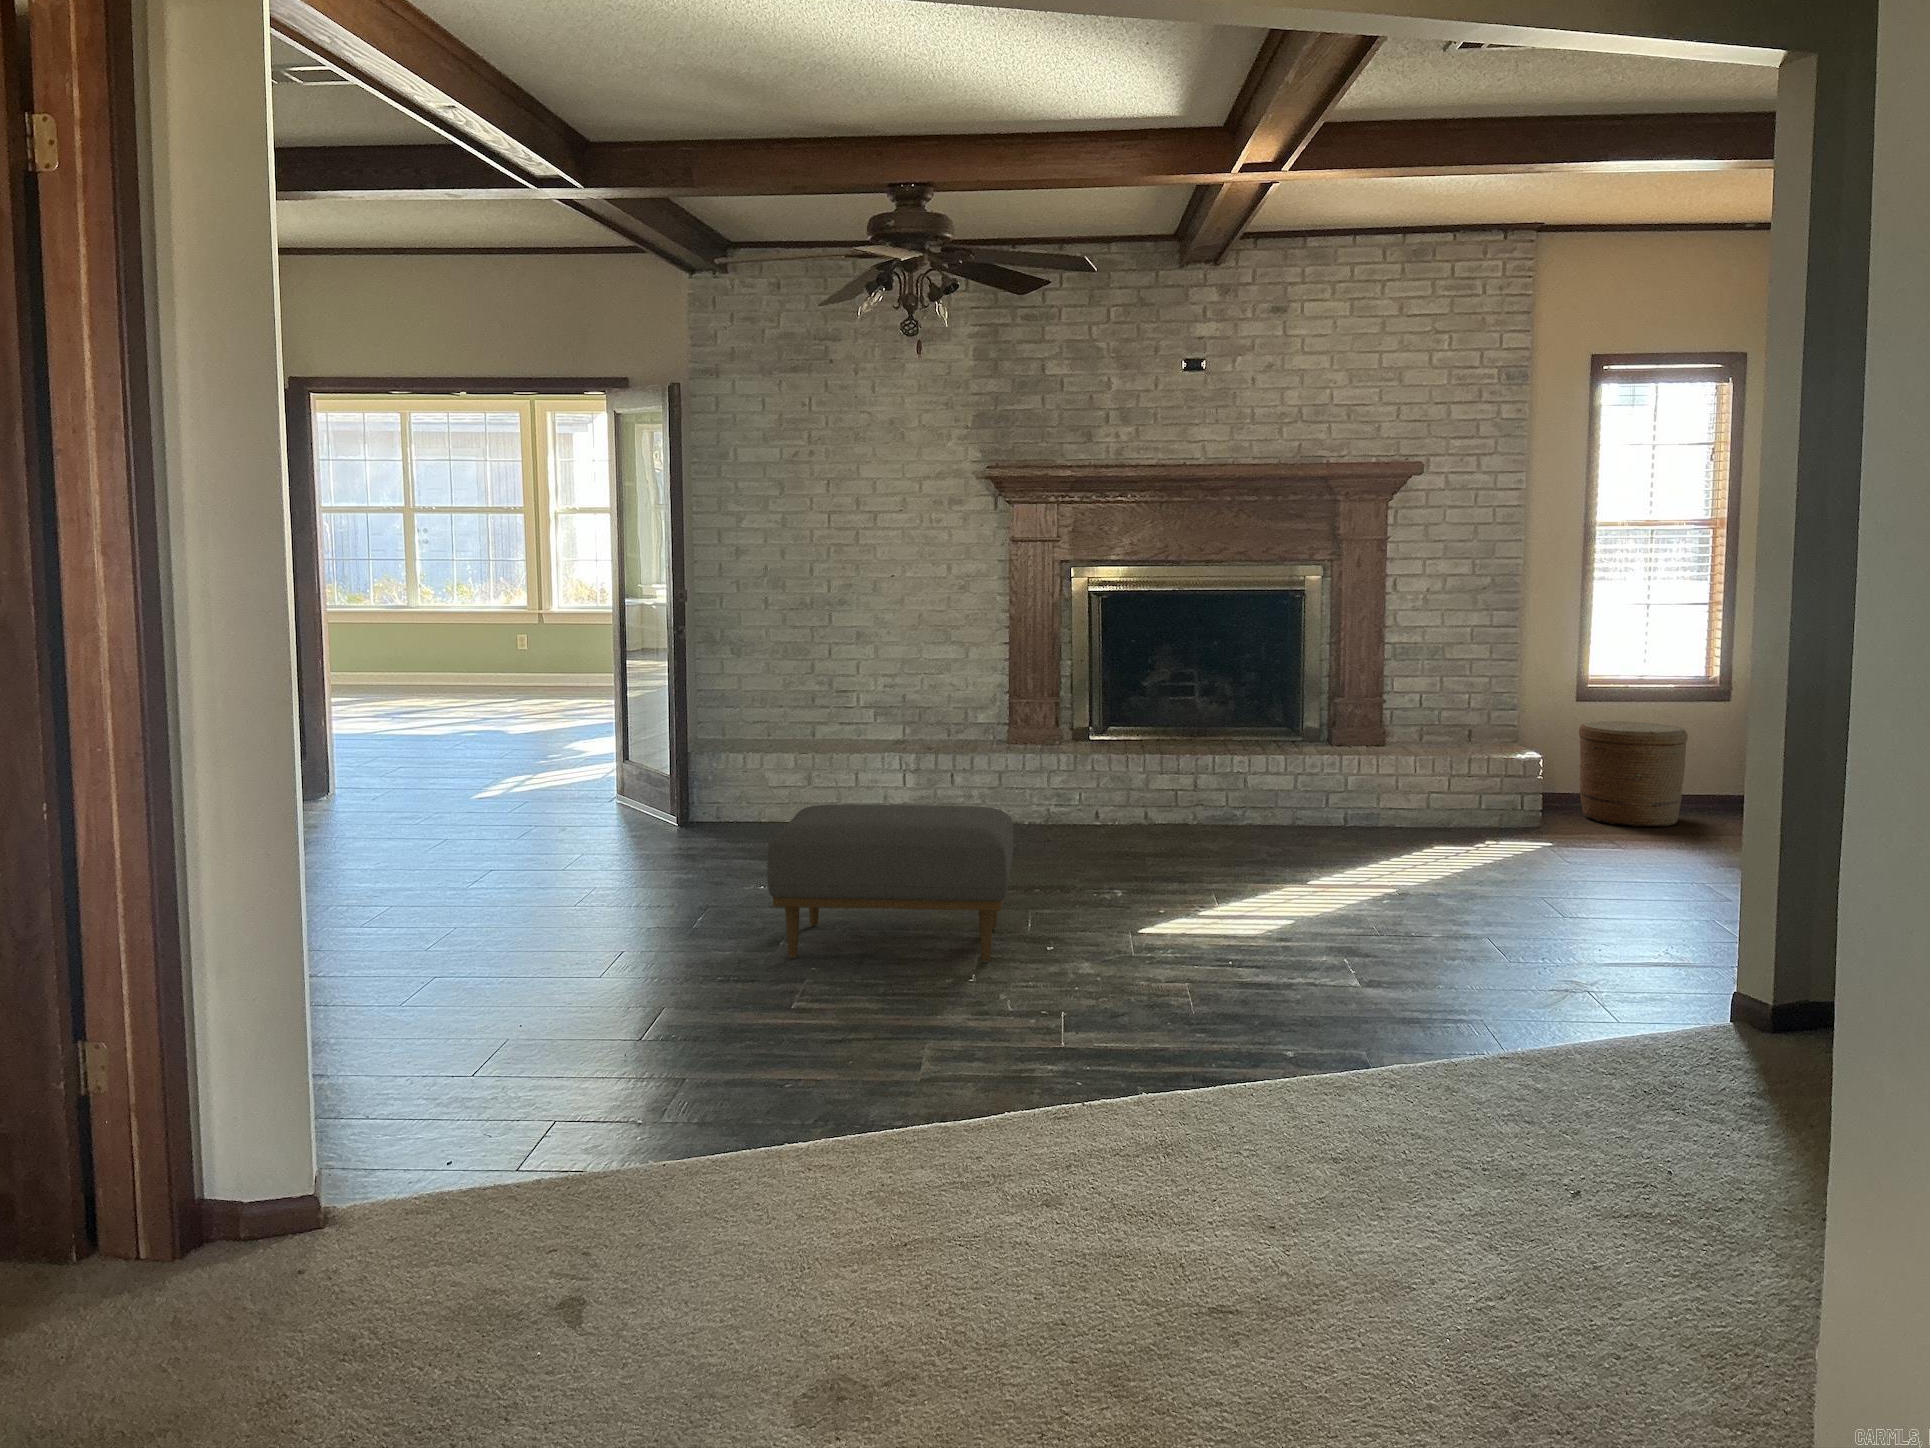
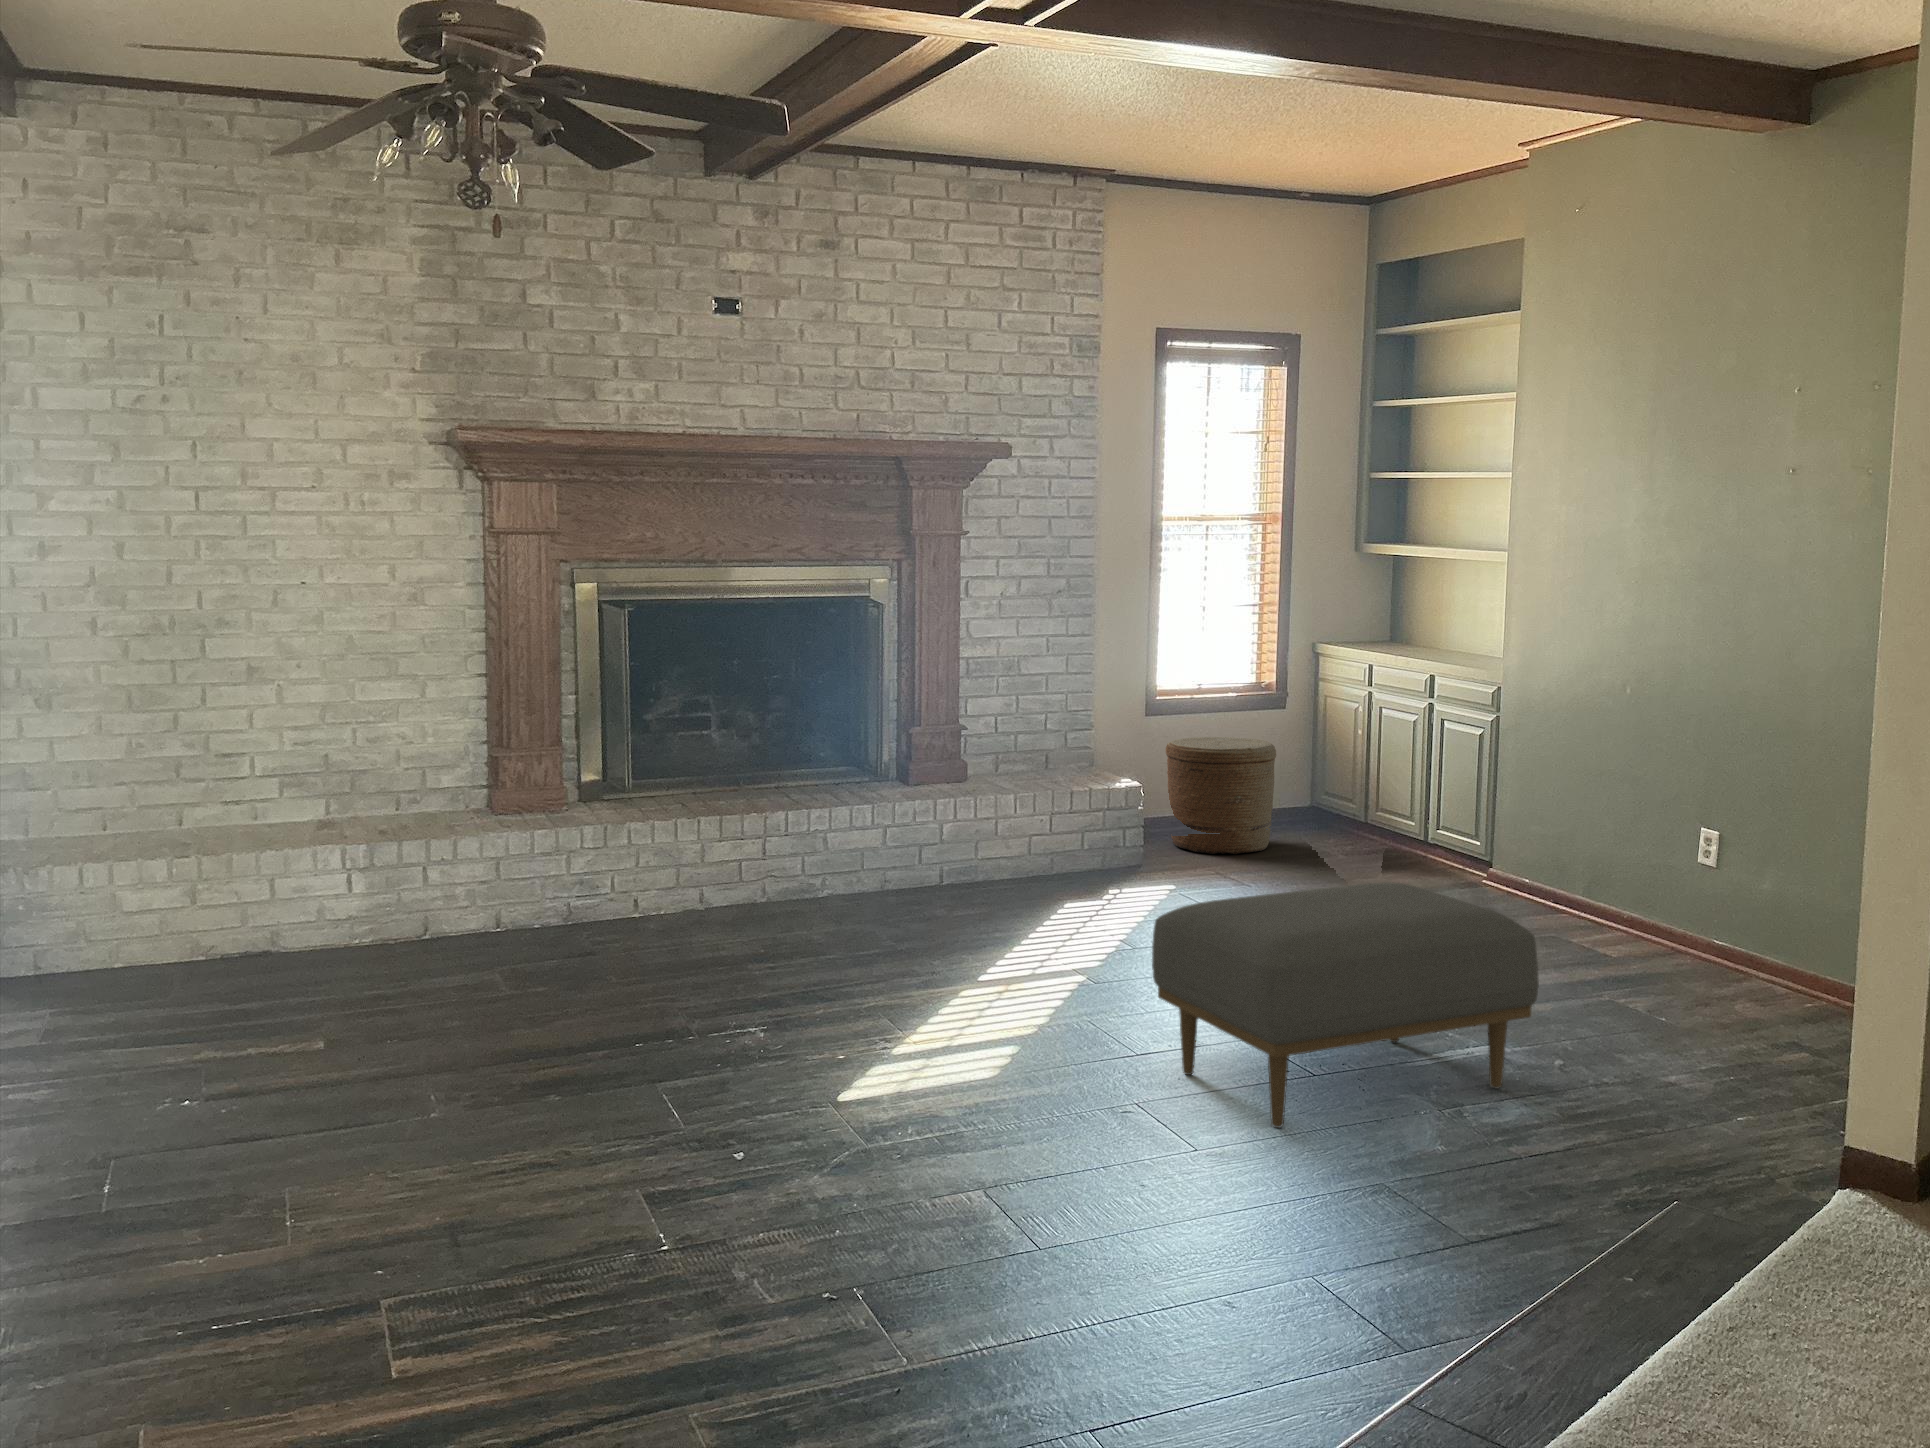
ottoman: present [767,804,1014,962] -> present [1152,882,1539,1128]

